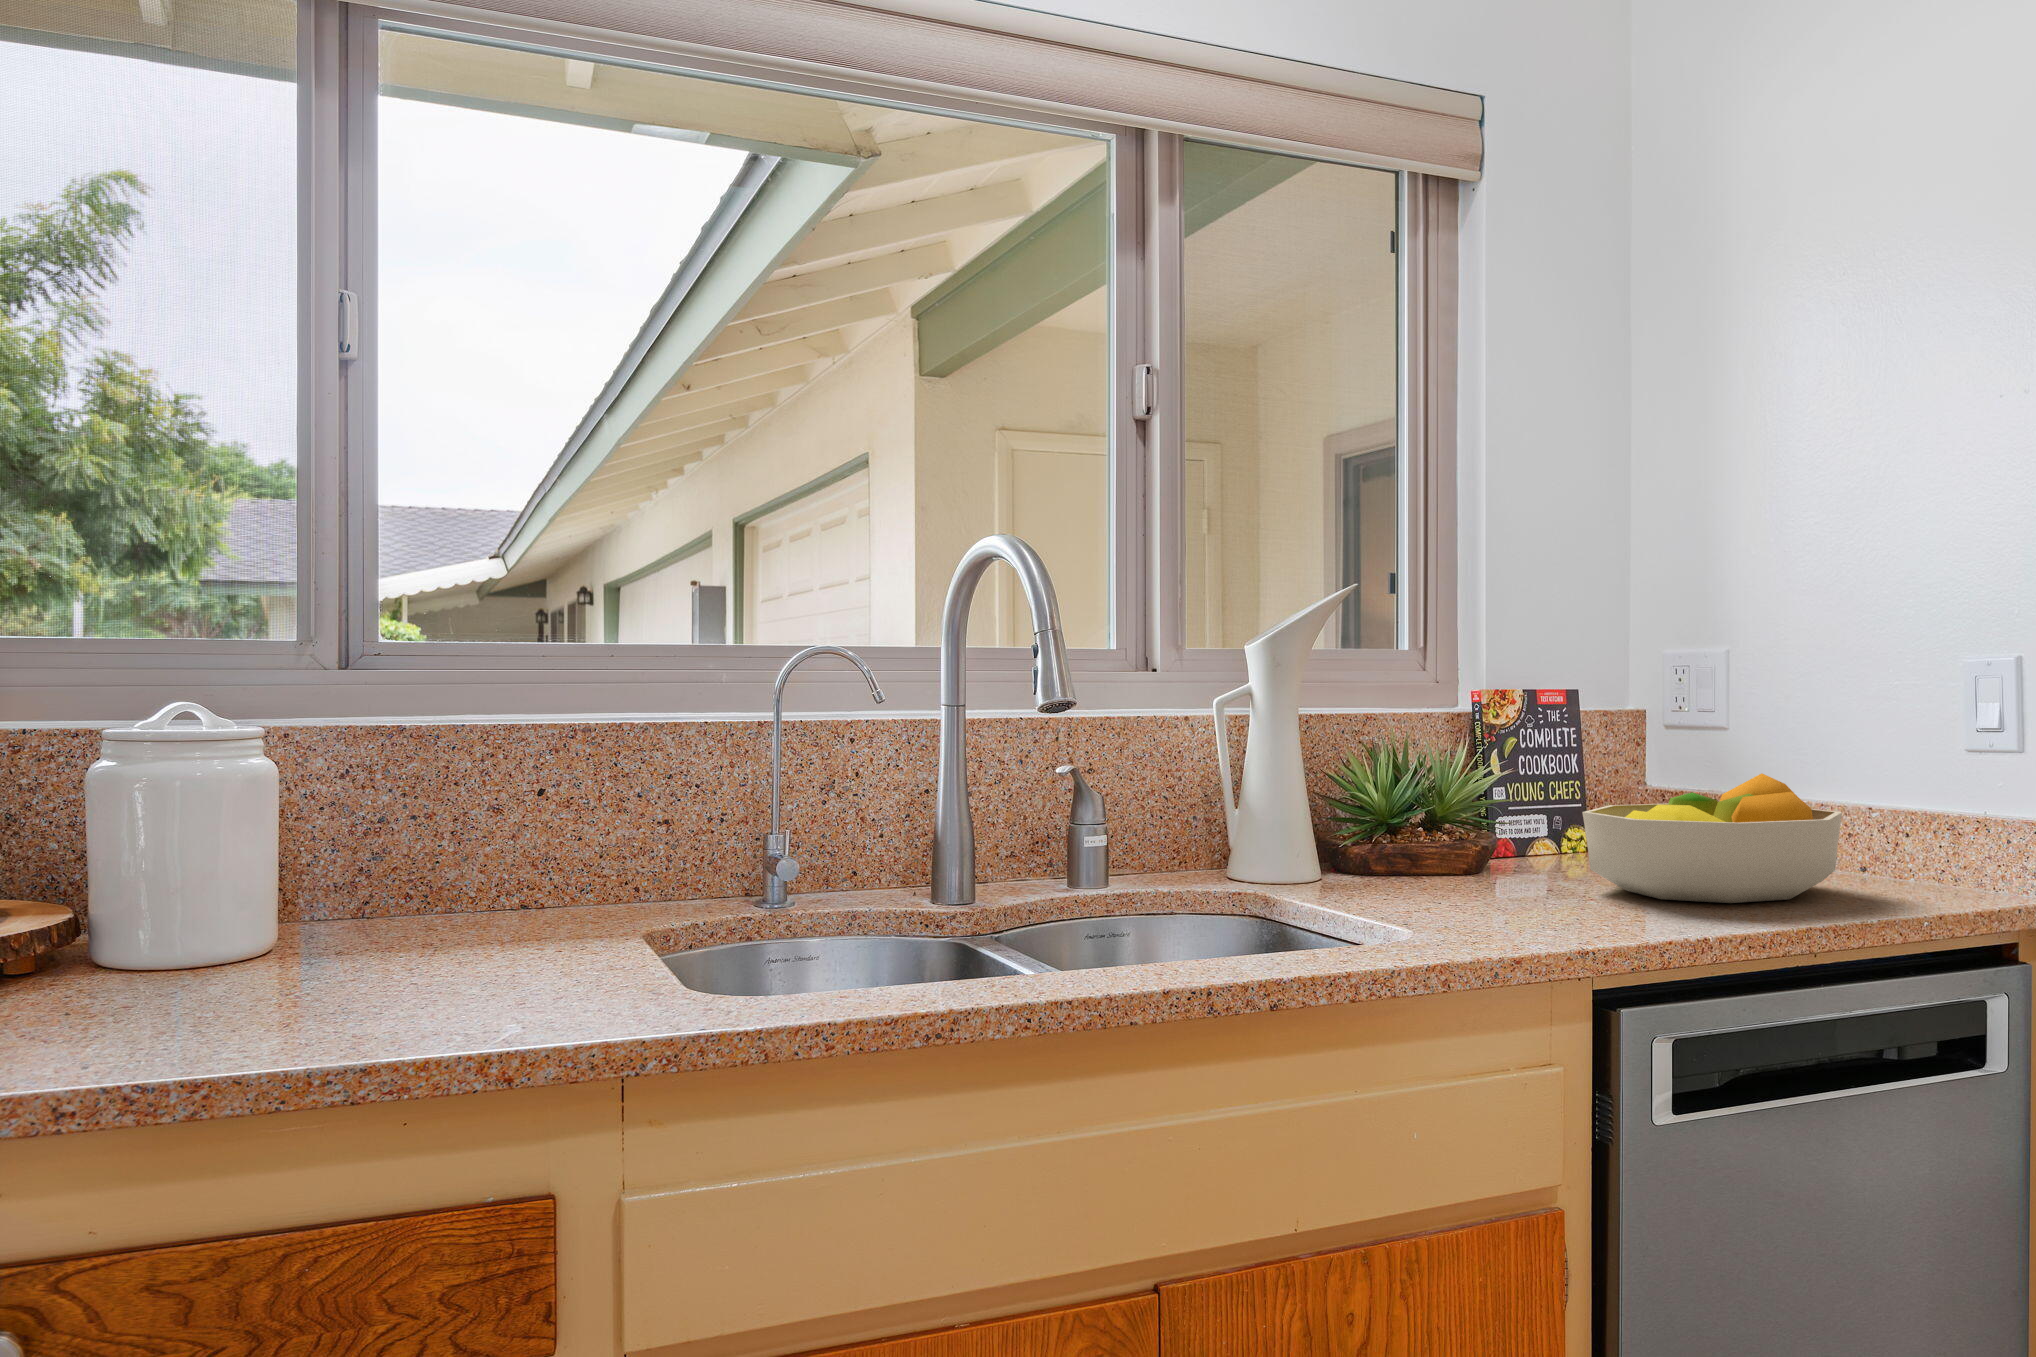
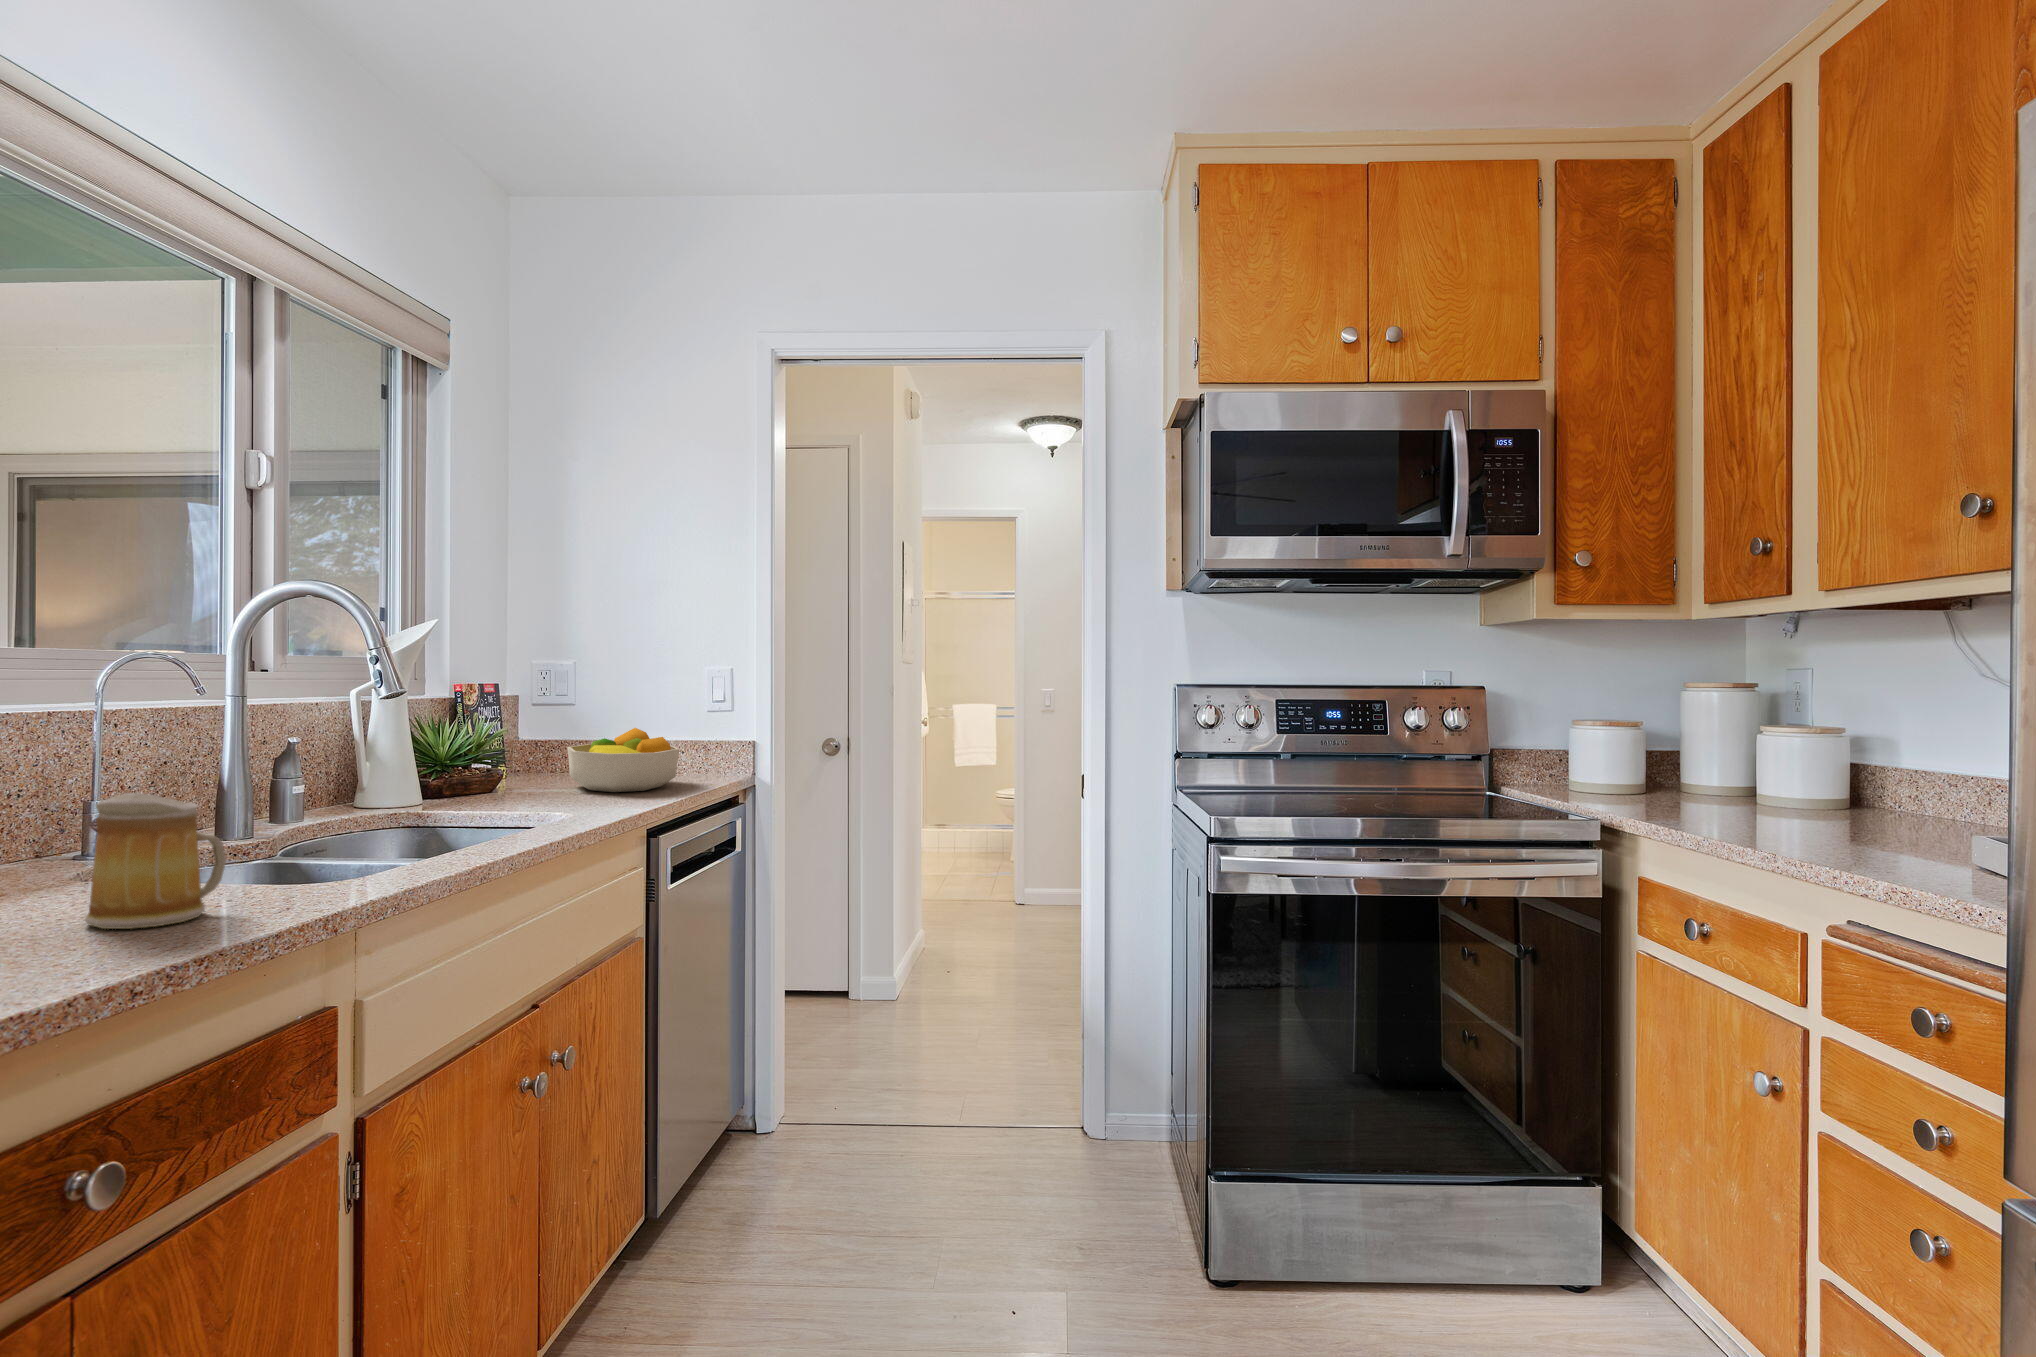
mug: none [372,806,540,1011] -> present [85,793,226,929]

